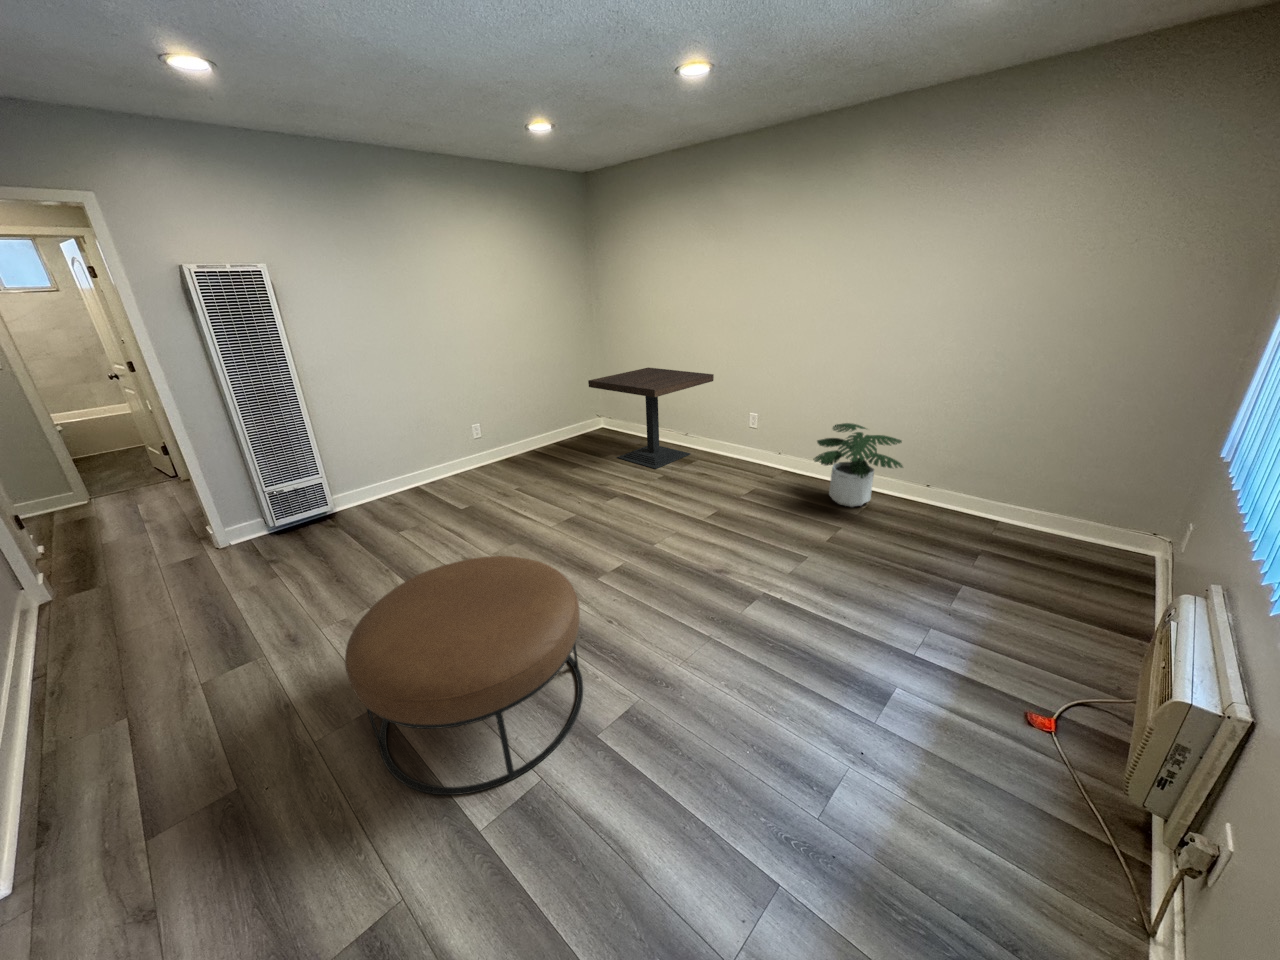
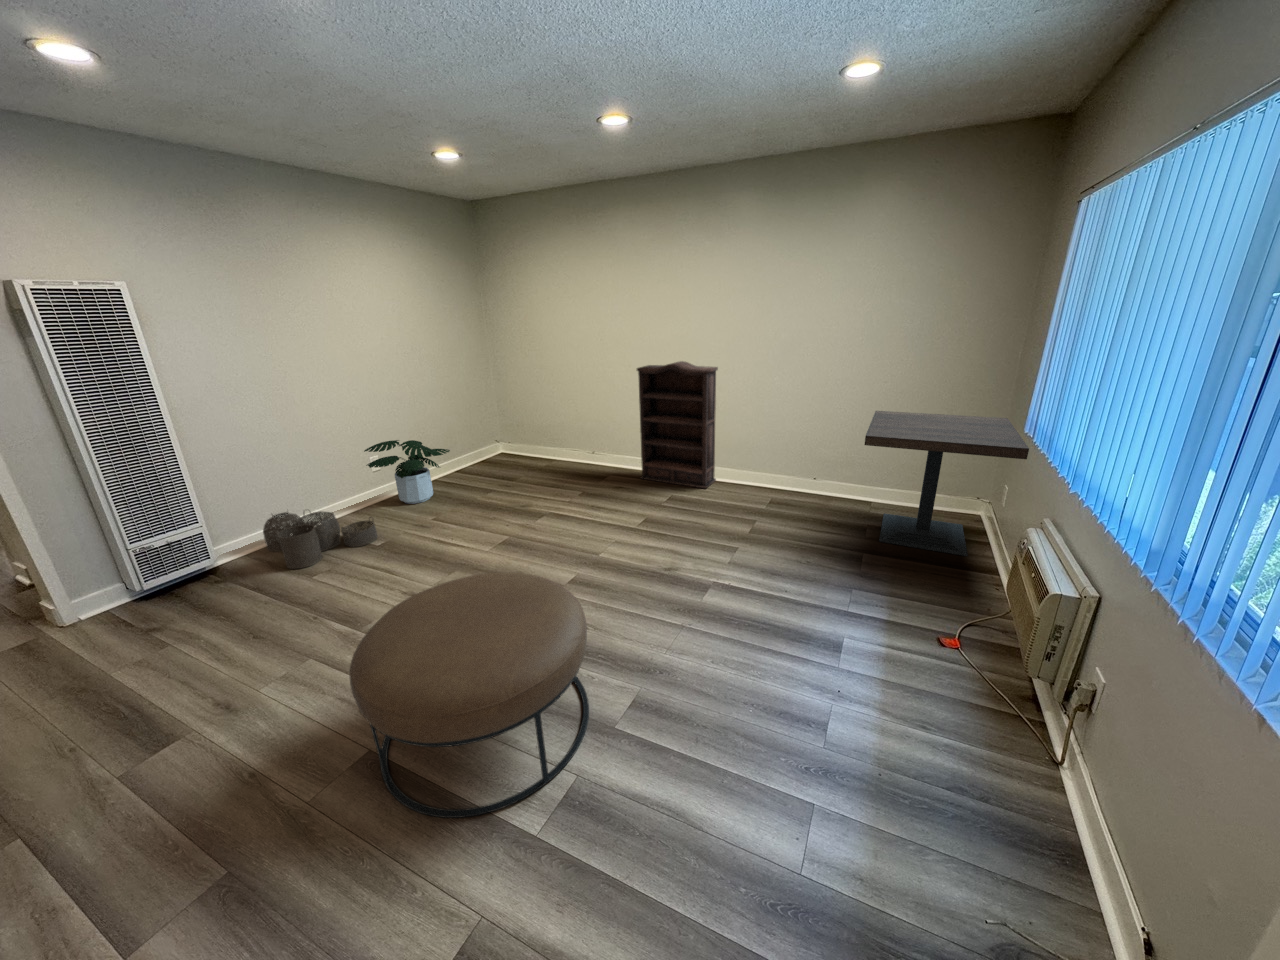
bookshelf: none [722,341,816,484] -> present [637,361,718,489]
side table: present [588,367,714,469] -> present [864,411,1029,556]
potted plant: present [813,423,903,507] -> present [364,440,450,504]
woven basket: none [371,468,461,522] -> present [263,511,378,569]

